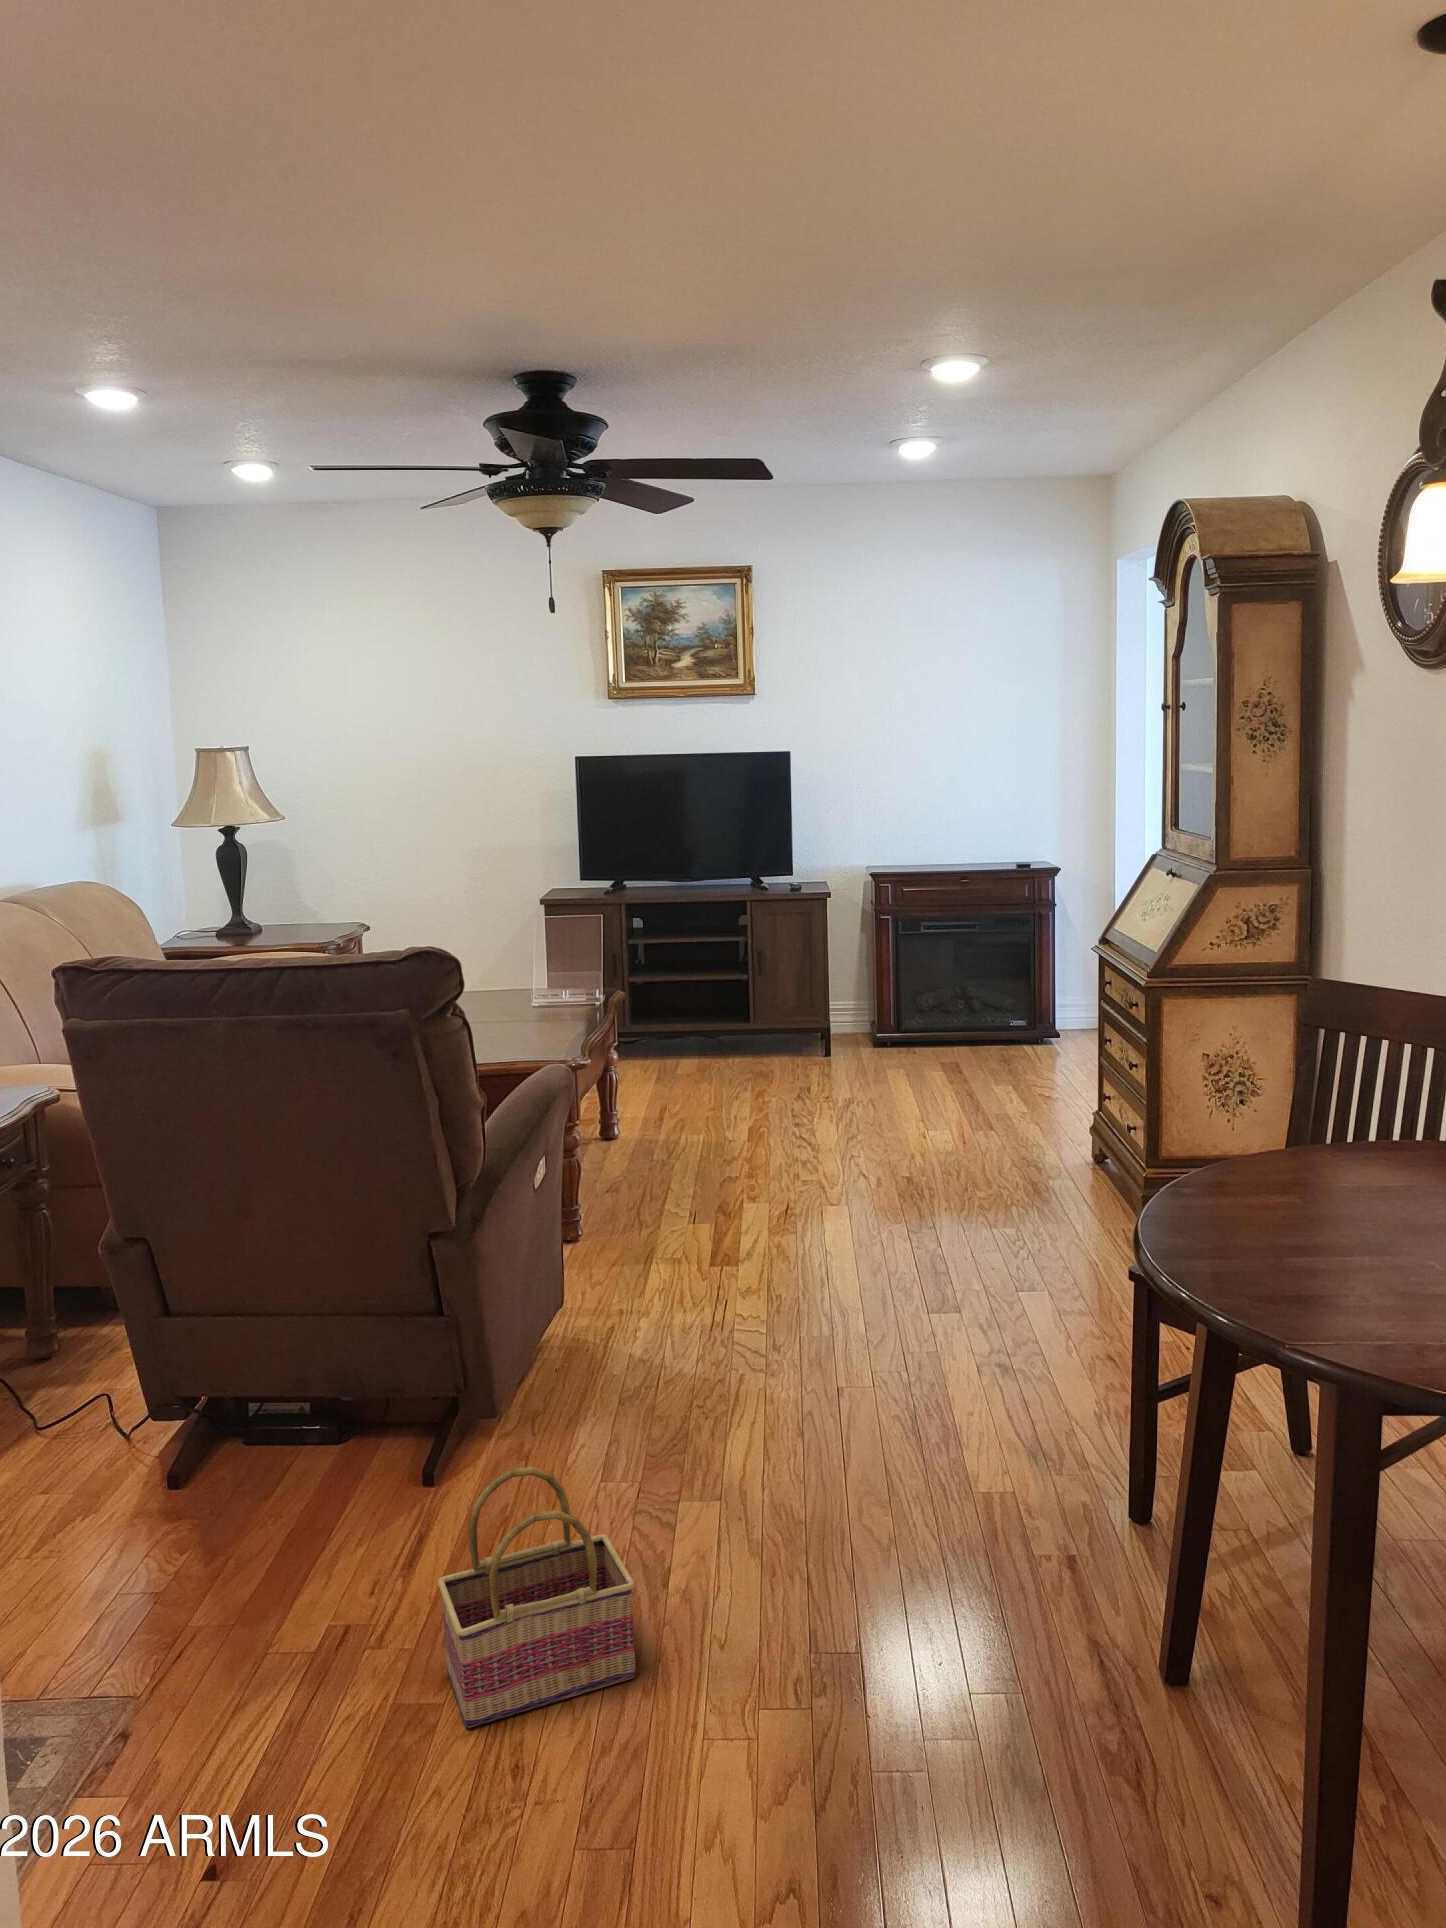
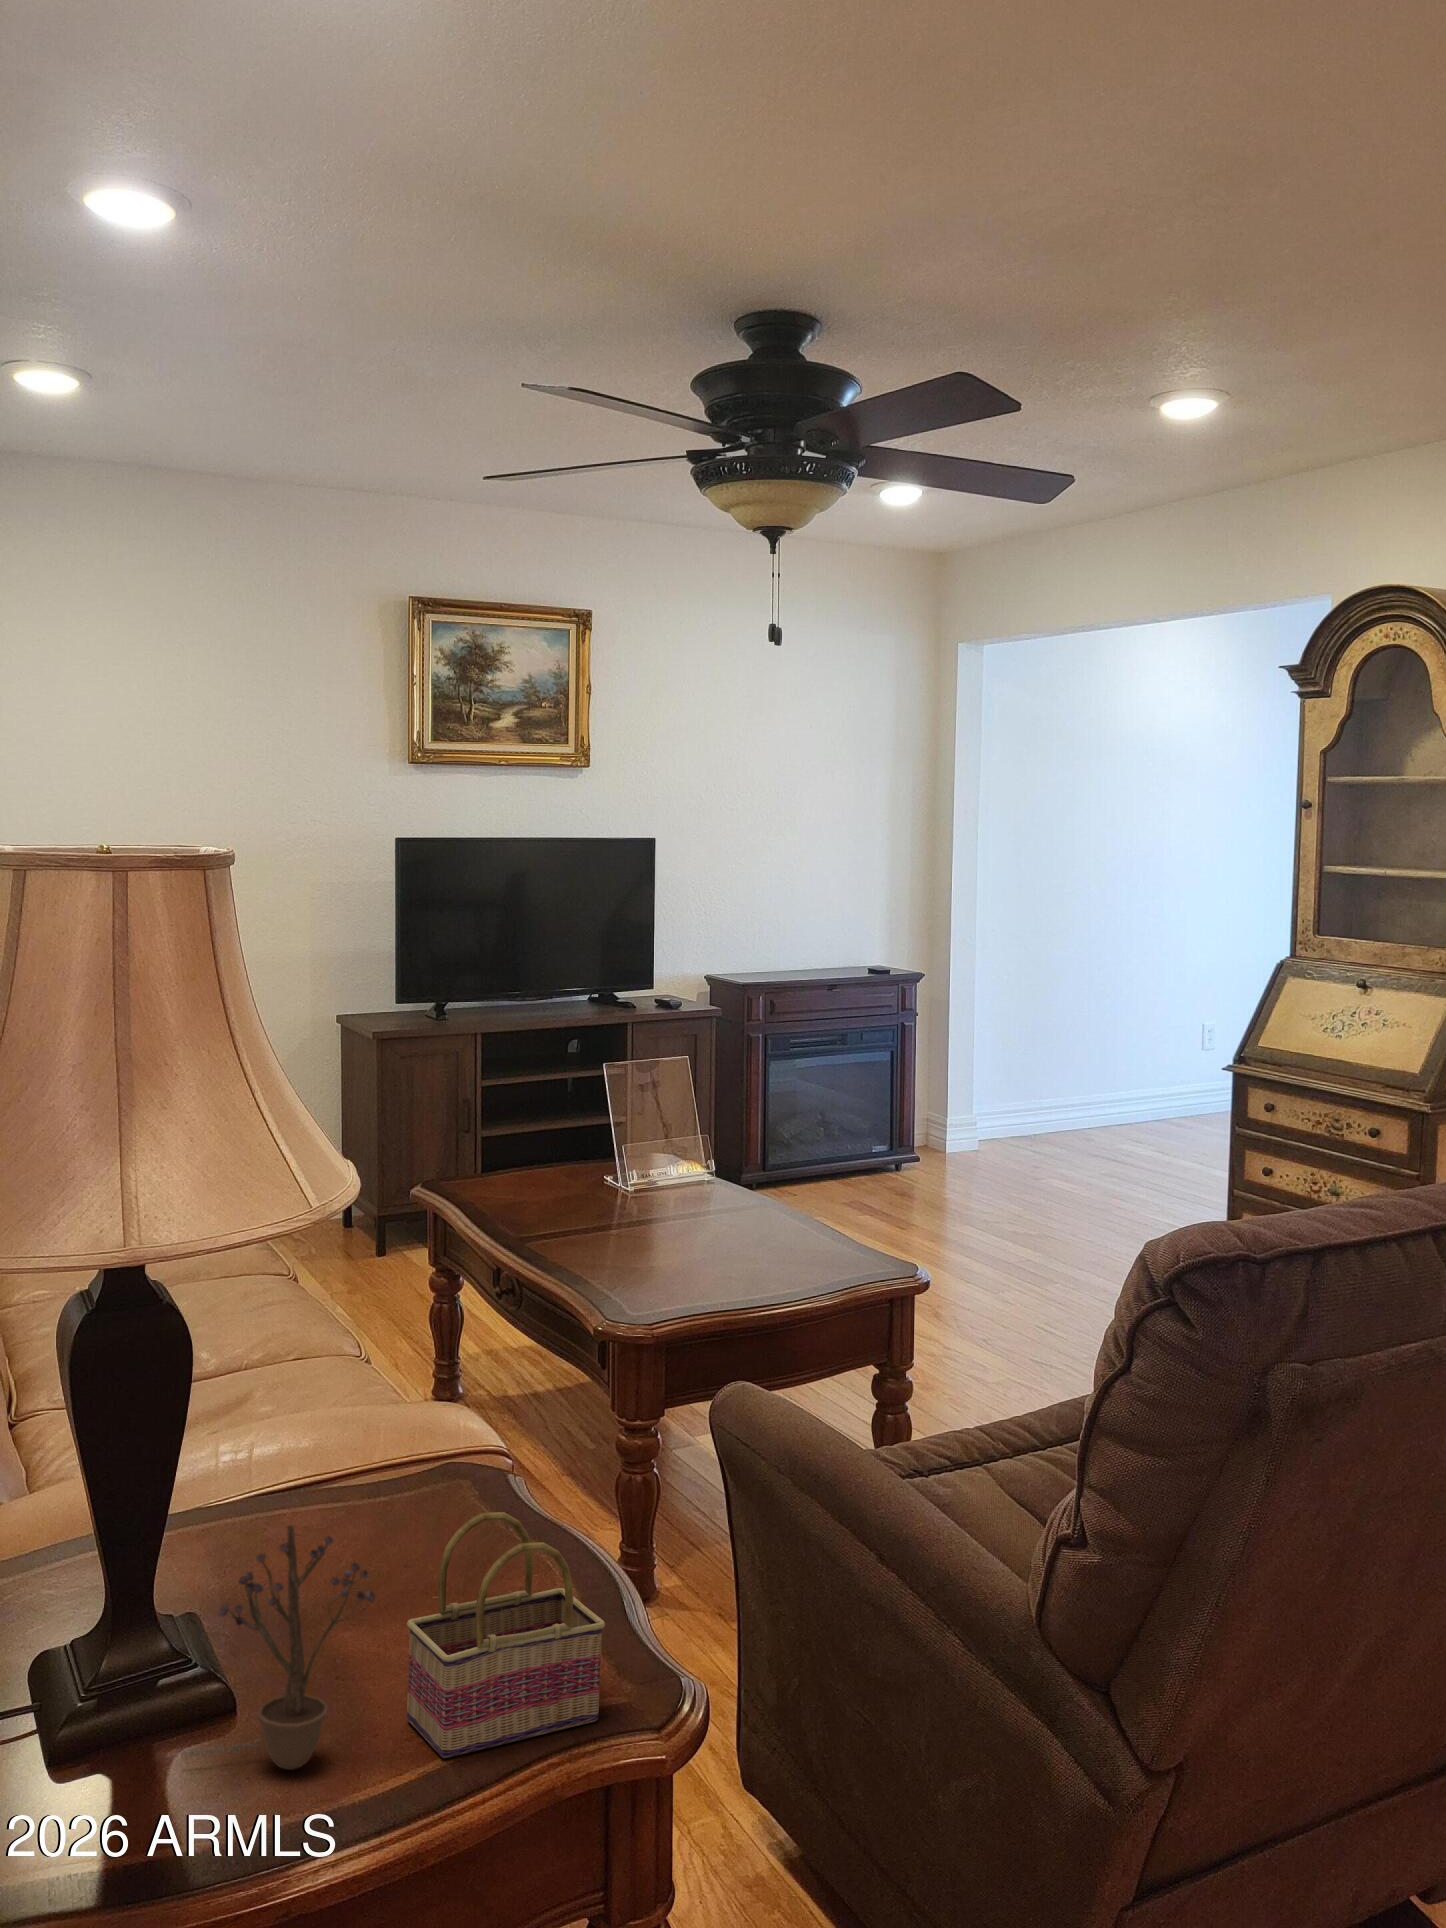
decorative plant: none [210,1504,386,1741] -> present [183,1525,375,1770]

